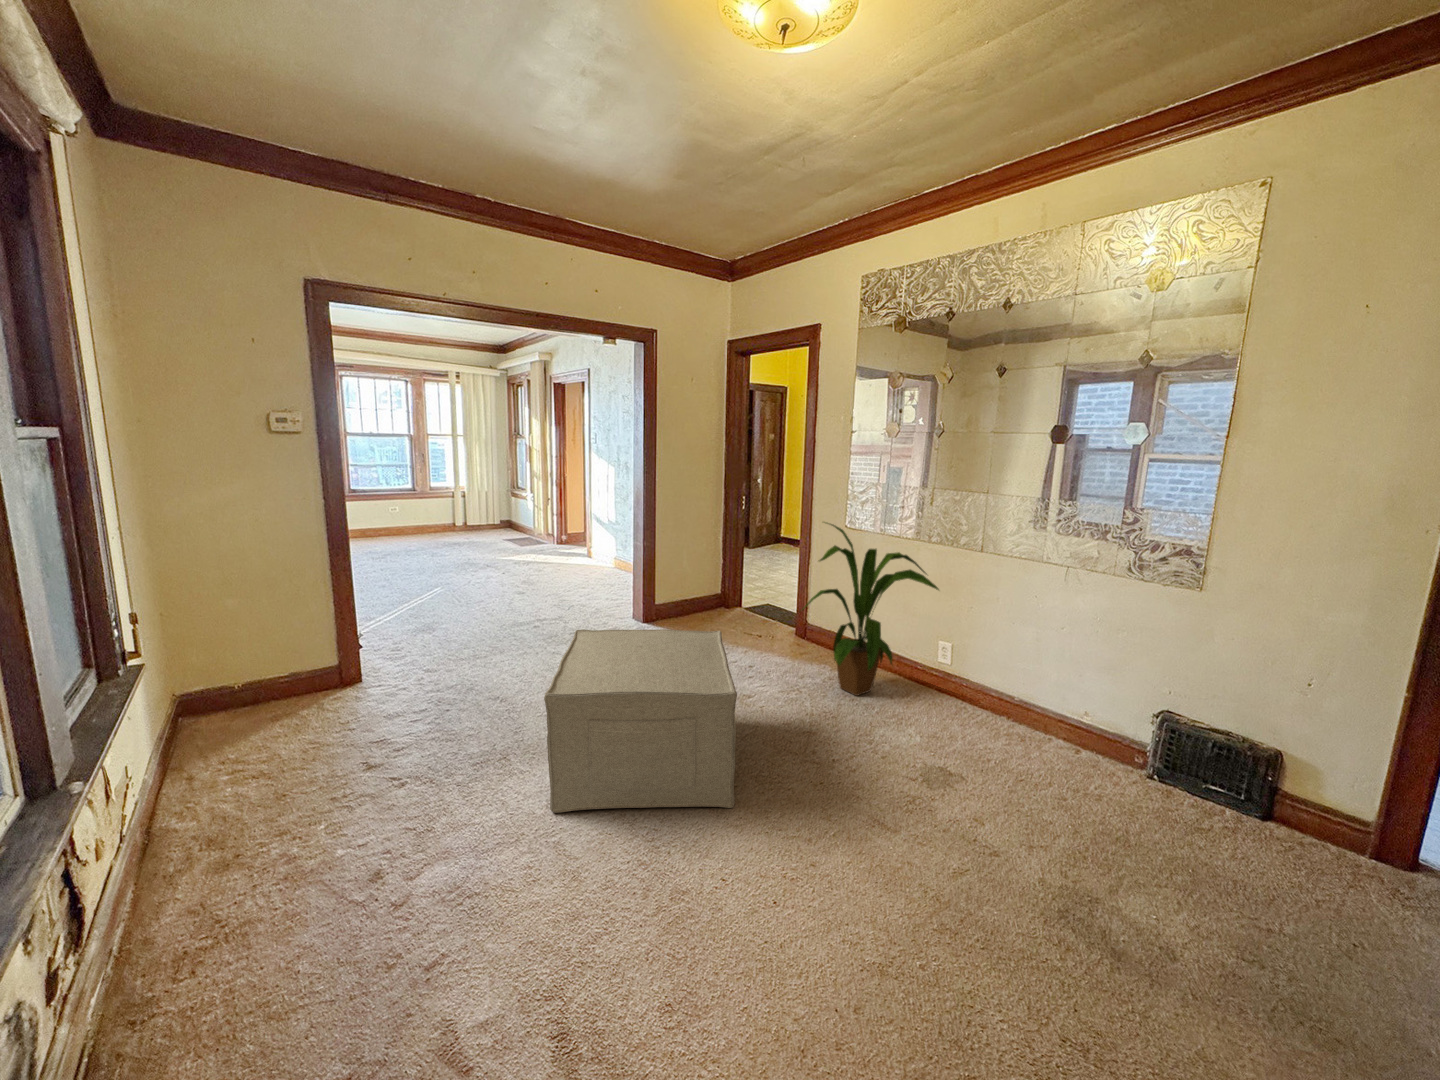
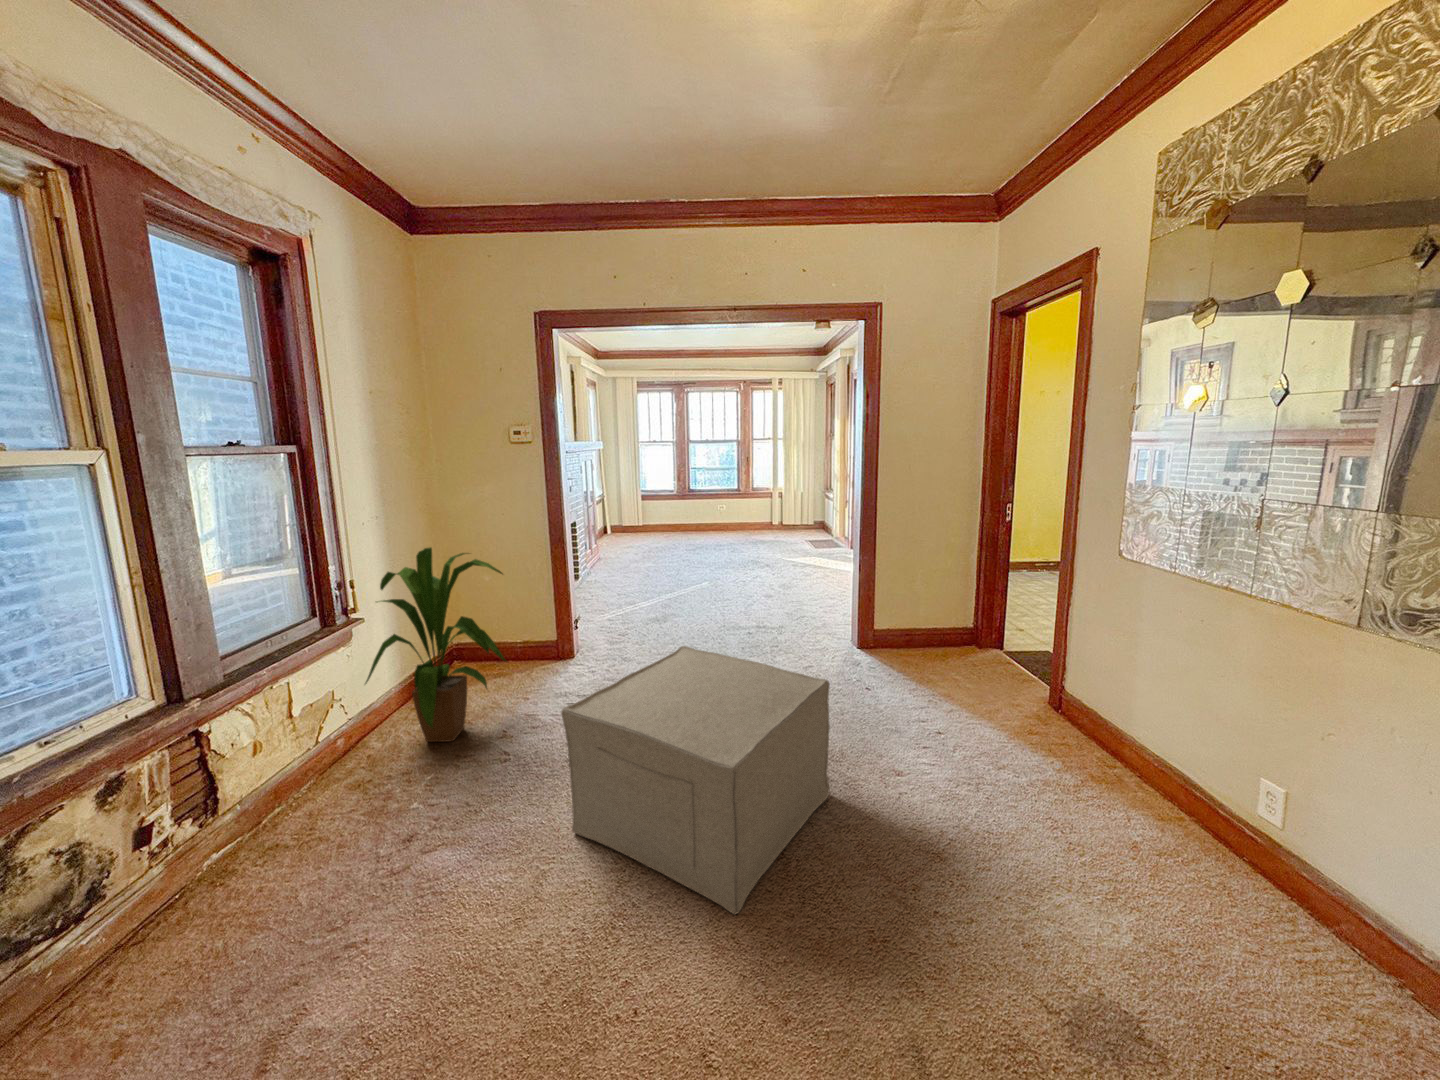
house plant: present [803,523,939,696] -> present [365,547,507,742]

